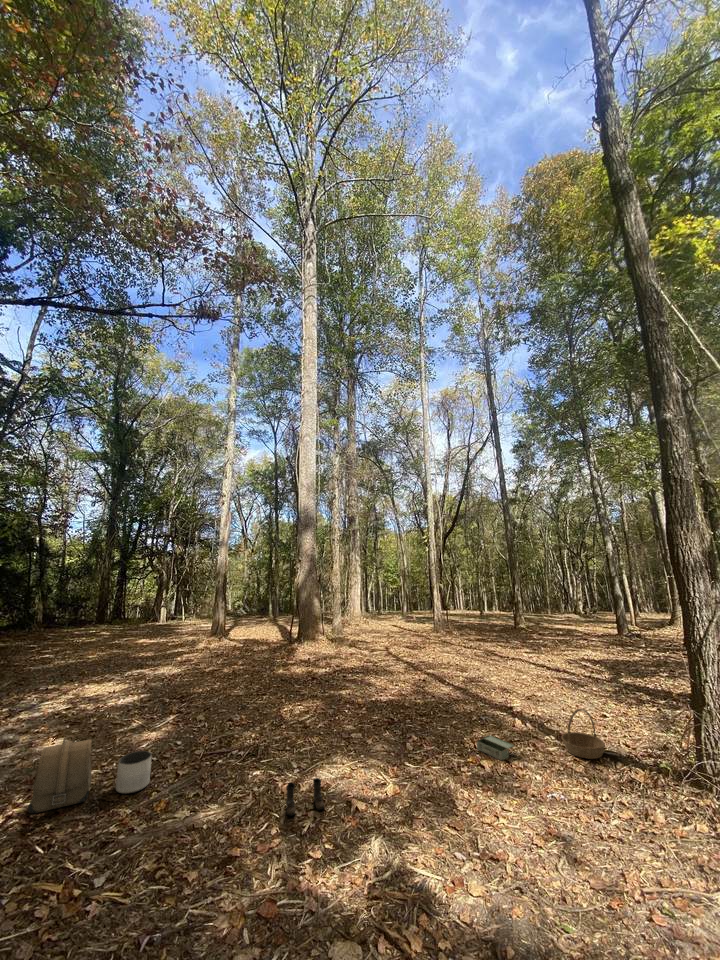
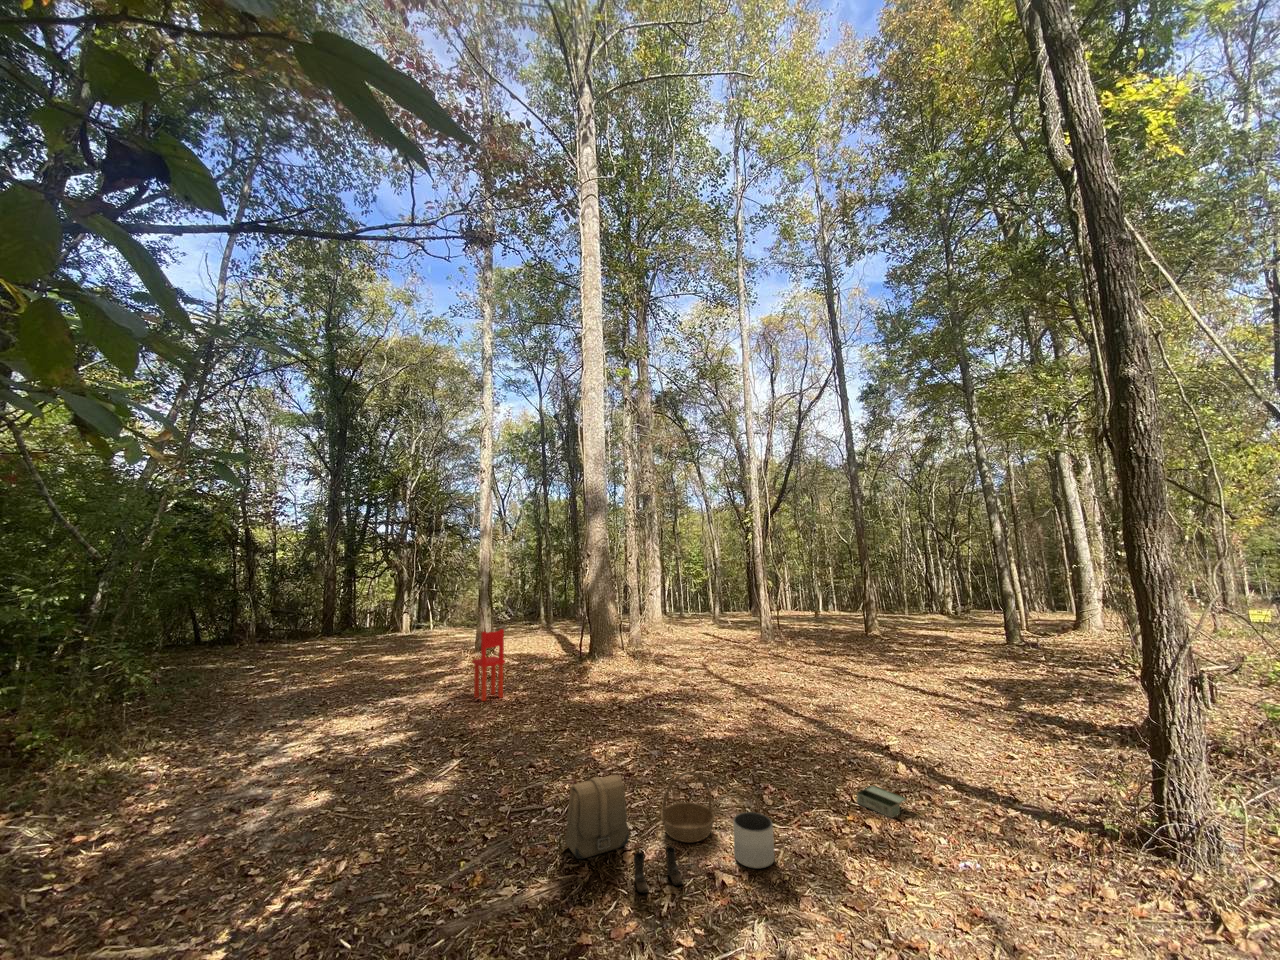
chair: none [200,615,226,672] -> present [472,629,505,701]
basket: present [562,709,605,759] -> present [661,772,715,842]
backpack: present [28,735,91,813] -> present [565,770,629,859]
planter: present [116,751,152,794] -> present [733,812,775,869]

